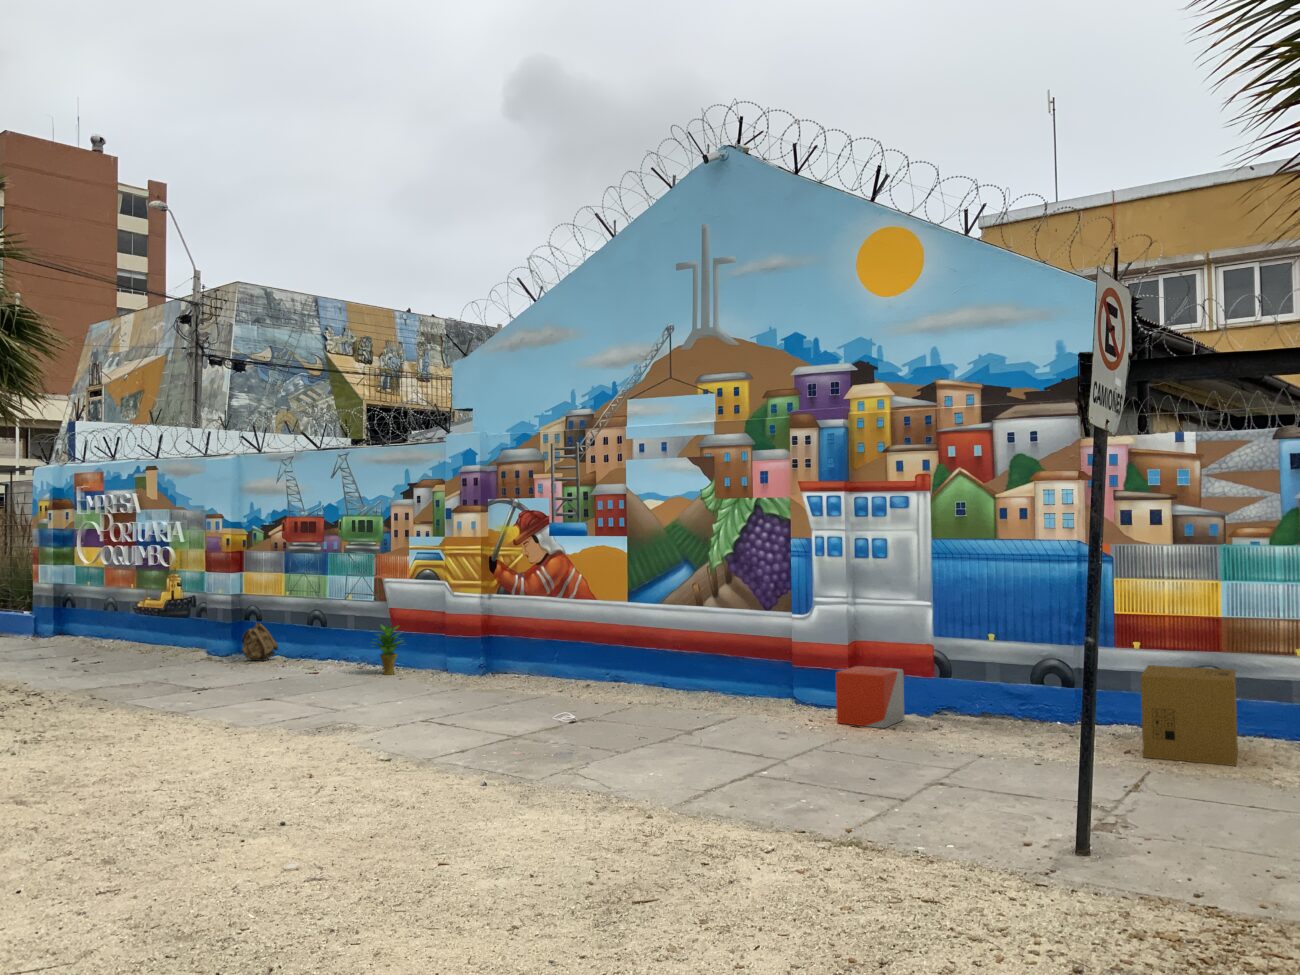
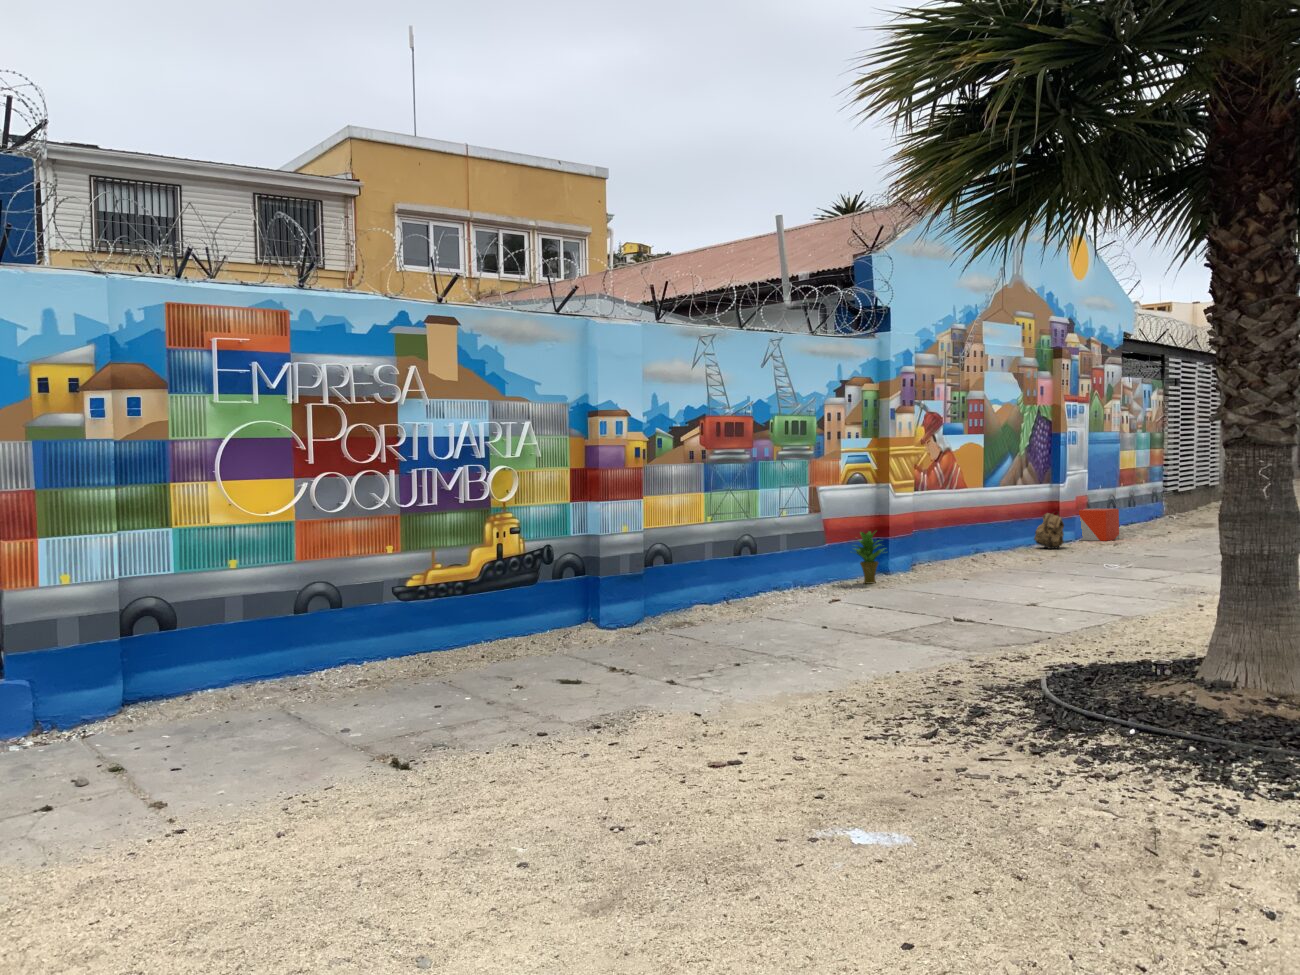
backpack: present [241,623,278,661] -> present [1034,511,1064,549]
cardboard box: present [1141,665,1238,766] -> none [1138,489,1188,529]

